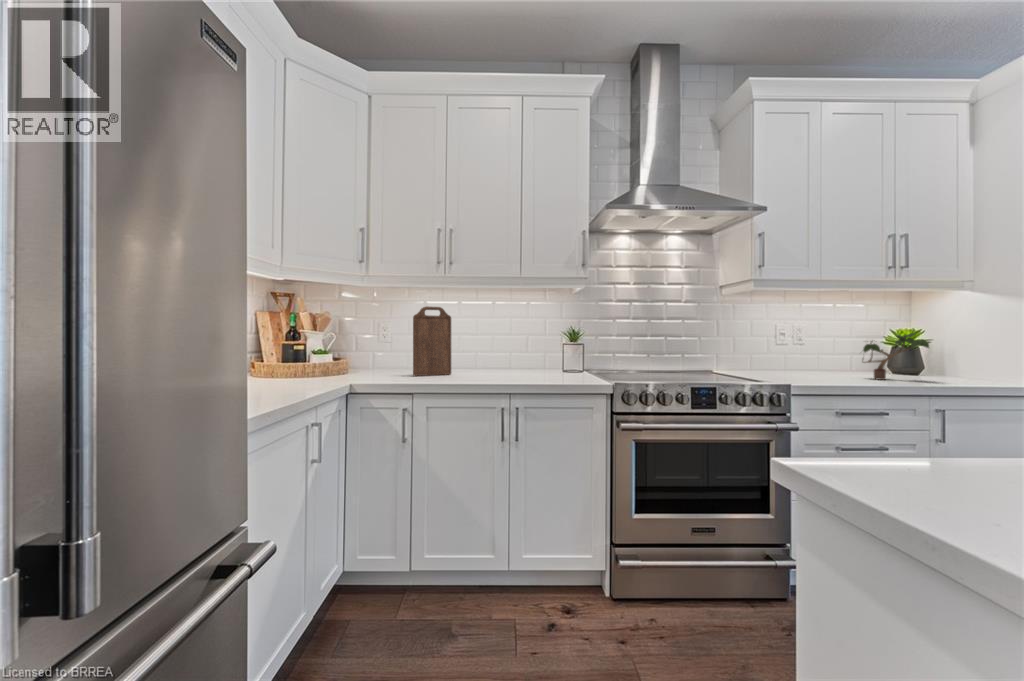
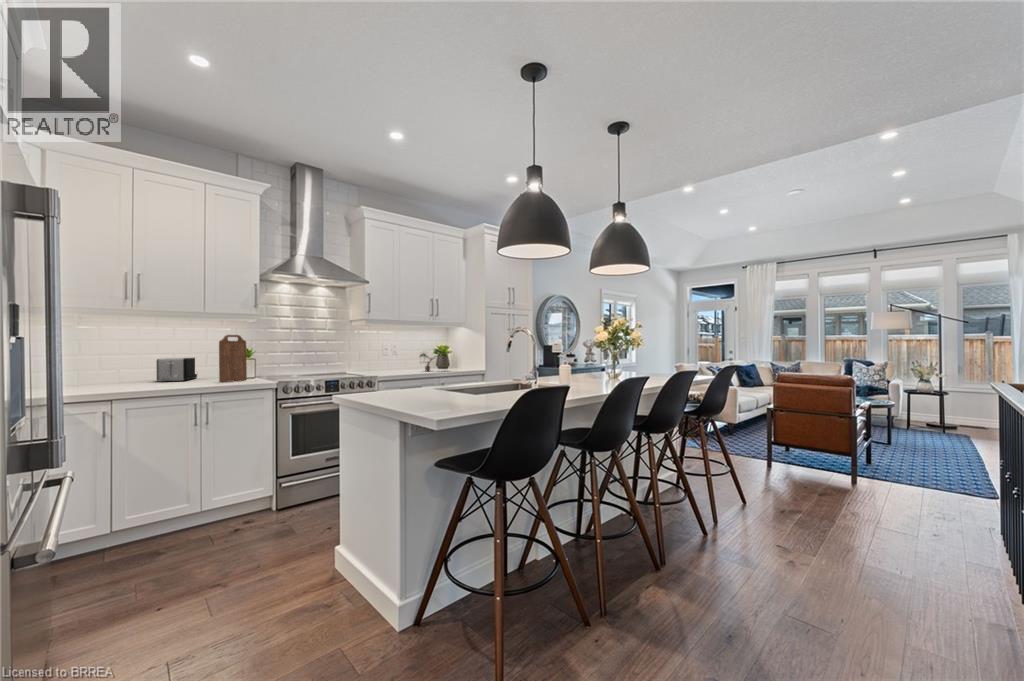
cutting board: present [413,306,451,376] -> present [219,335,247,382]
toaster: none [466,341,513,373] -> present [157,358,197,381]

